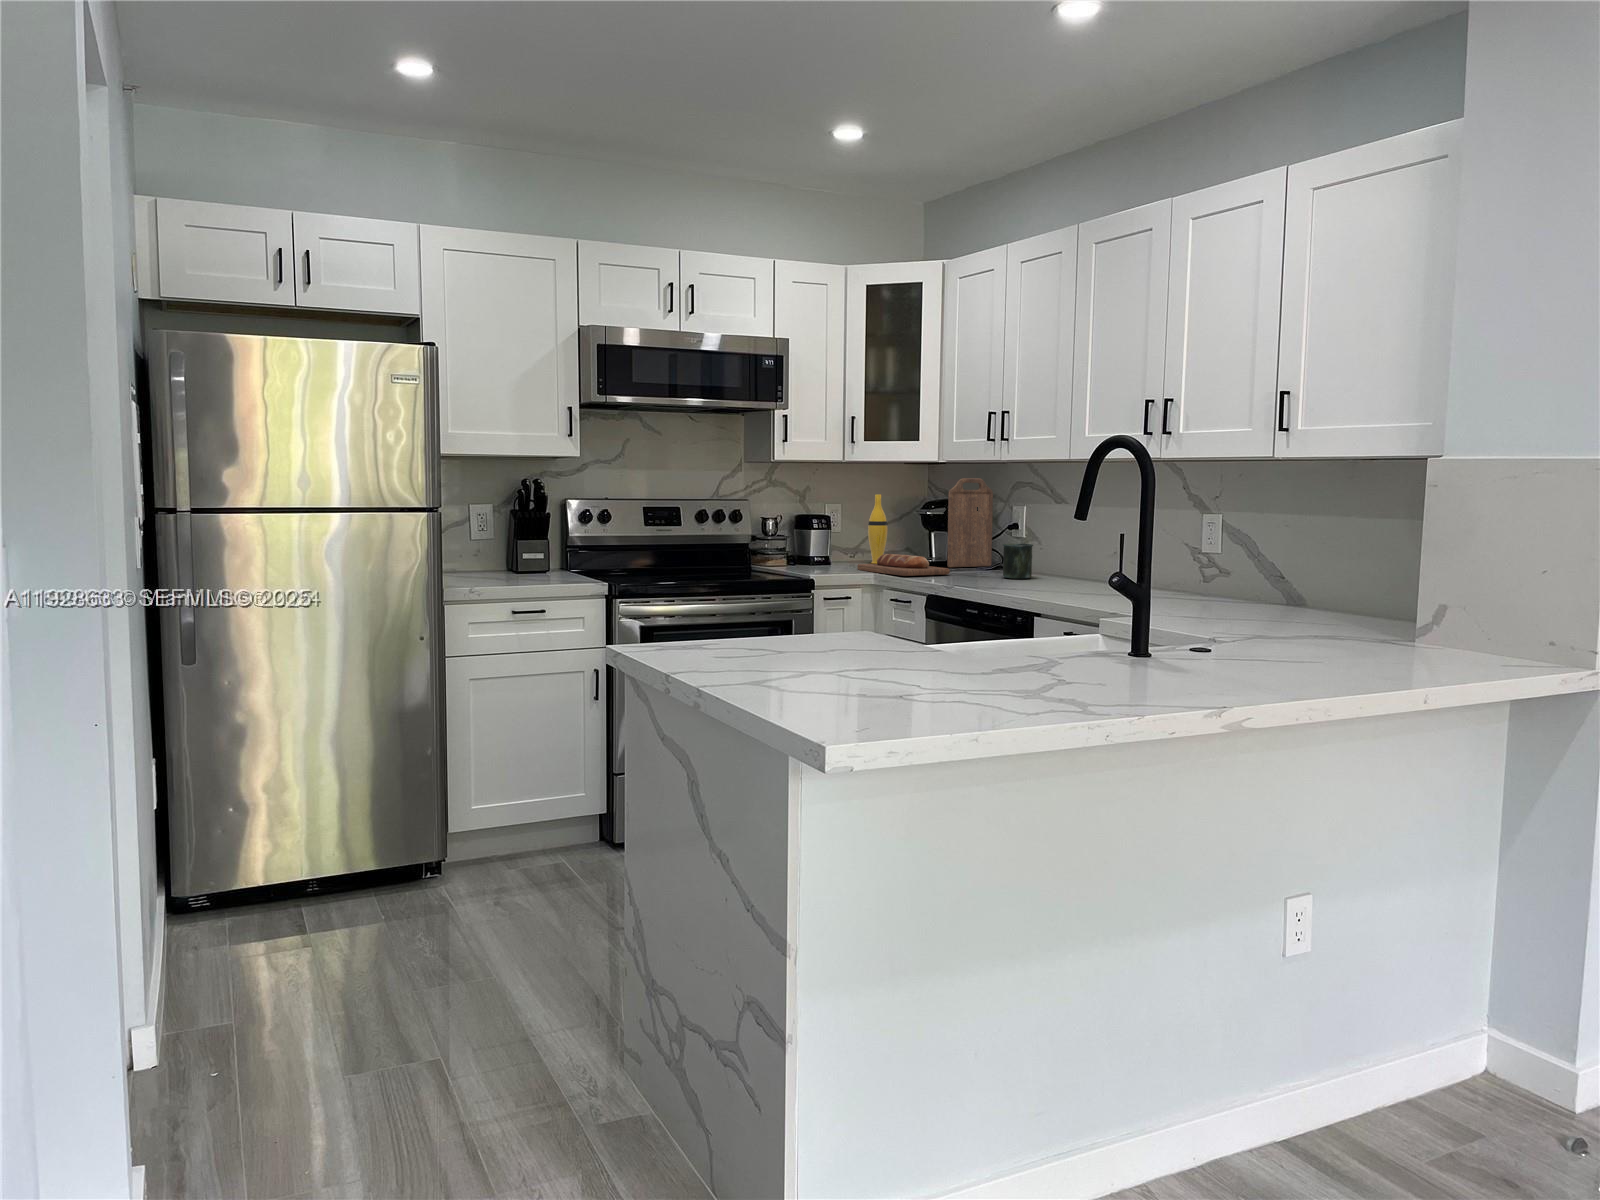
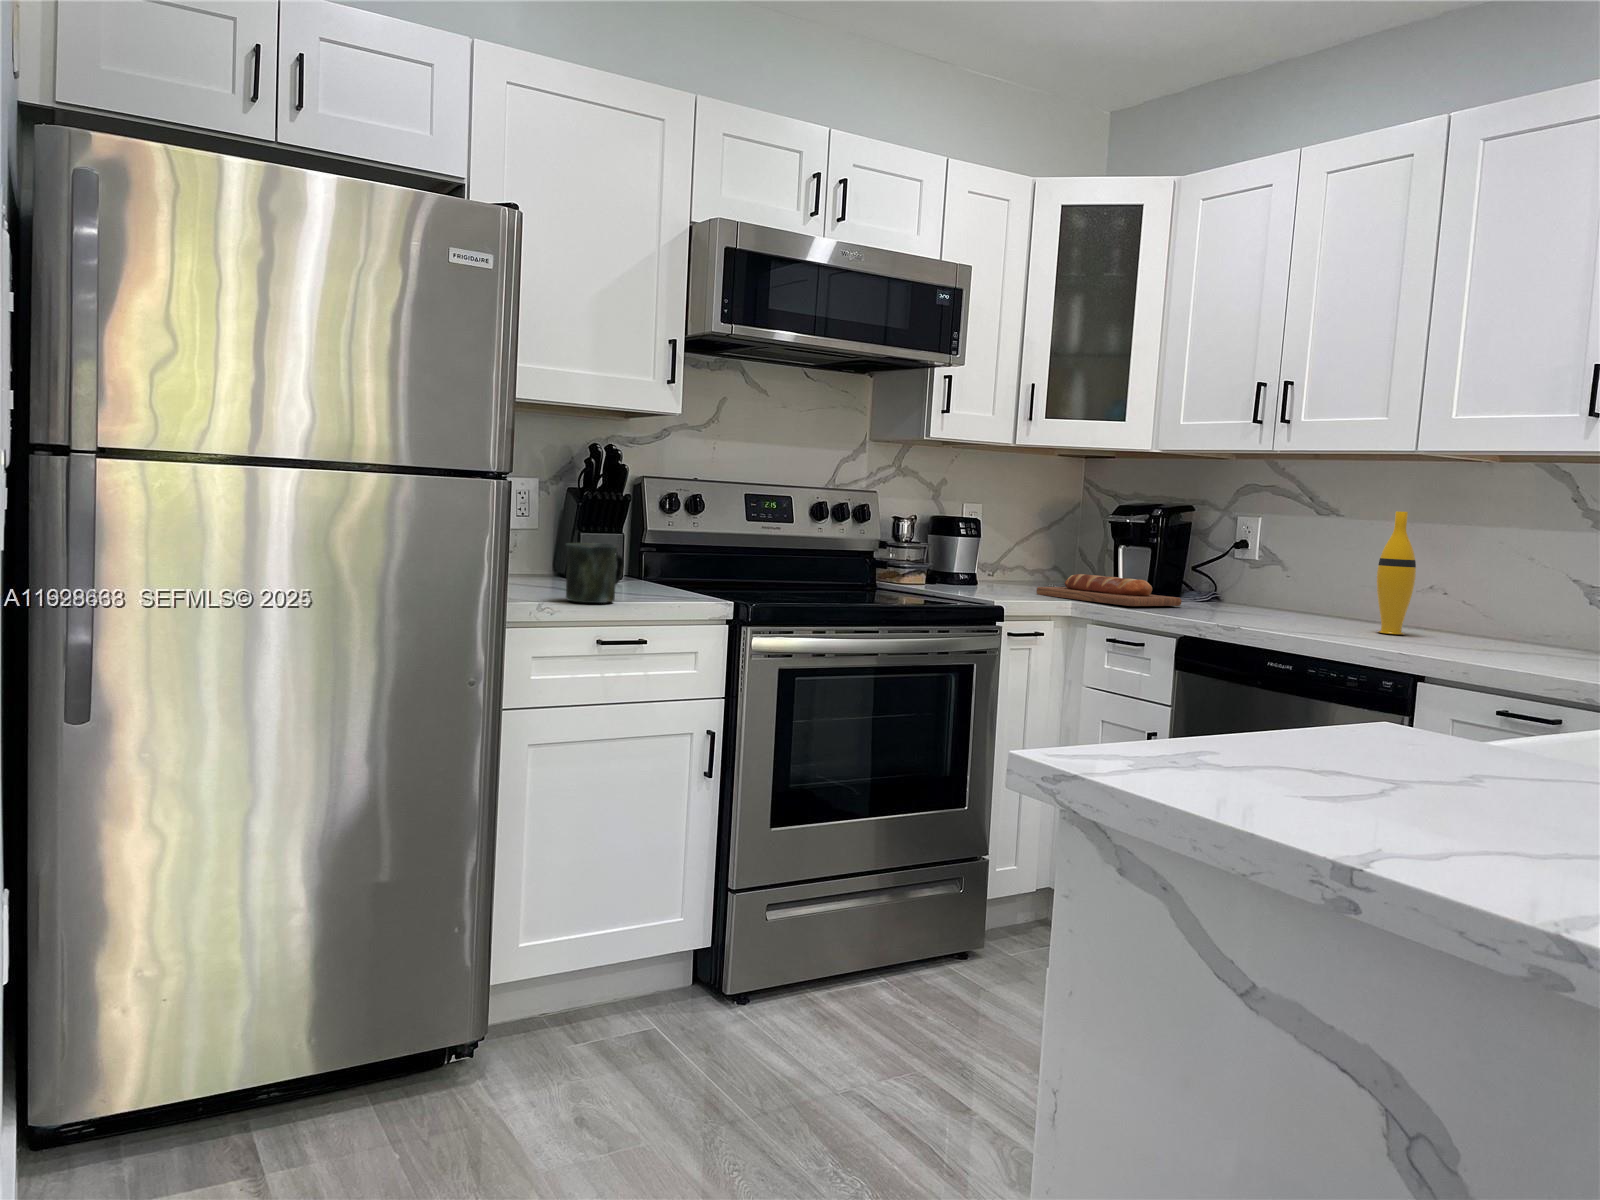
cutting board: present [947,478,993,567] -> none [1148,476,1205,596]
vase: present [868,494,887,563] -> present [1377,511,1416,634]
mug: present [1003,544,1033,579] -> present [566,543,624,603]

